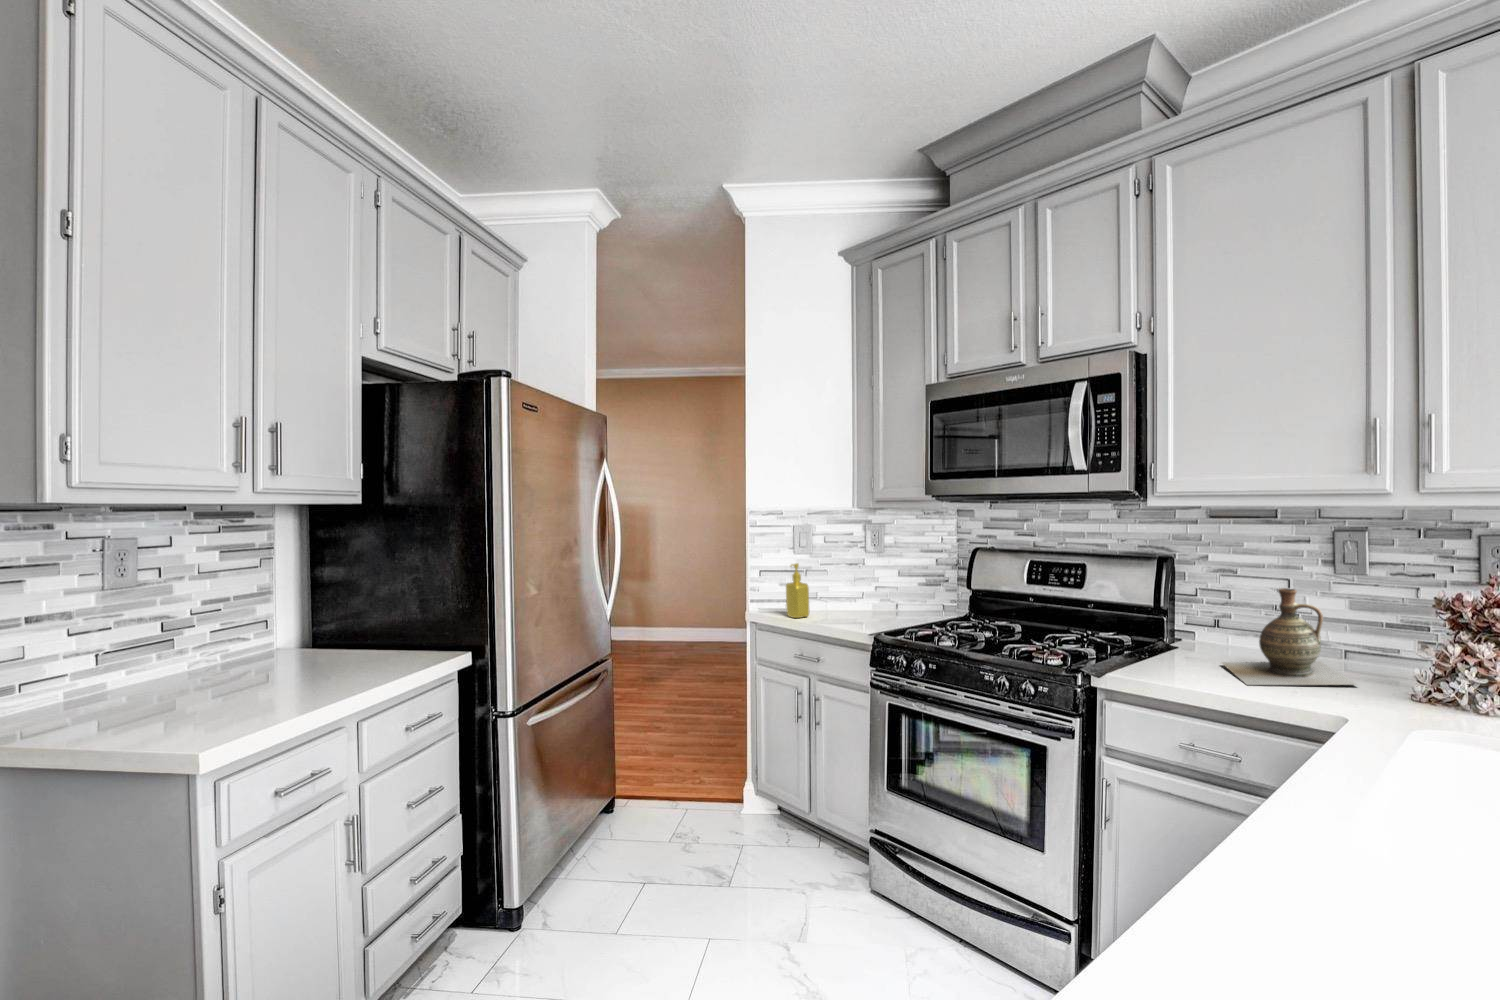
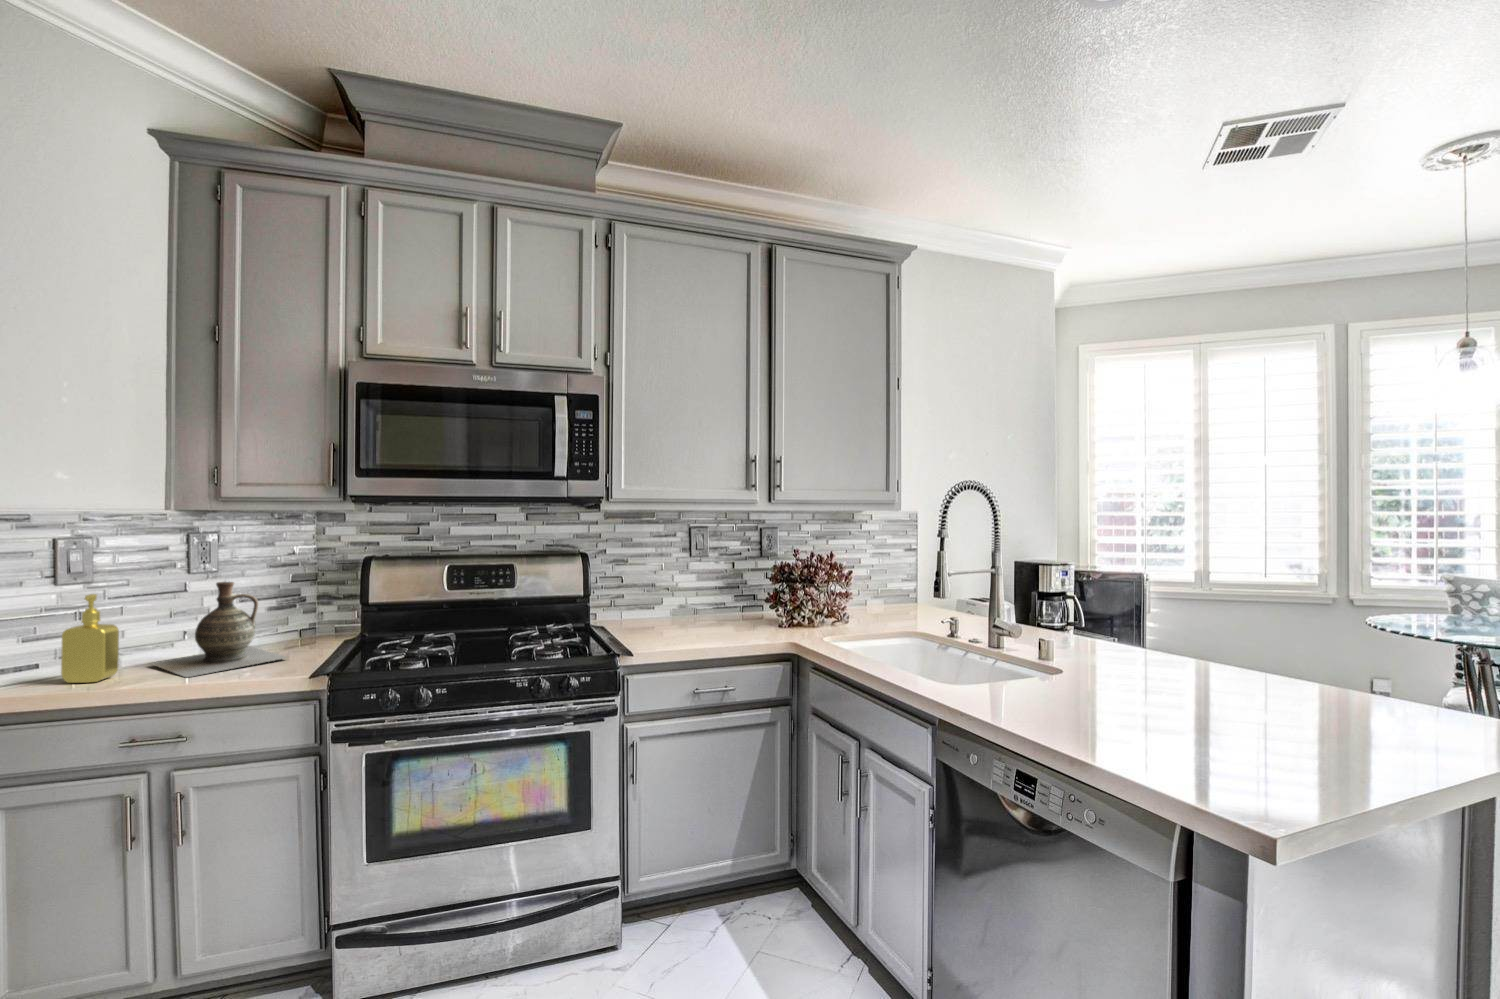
ceramic jug: present [1222,588,1357,685] -> present [151,582,286,677]

